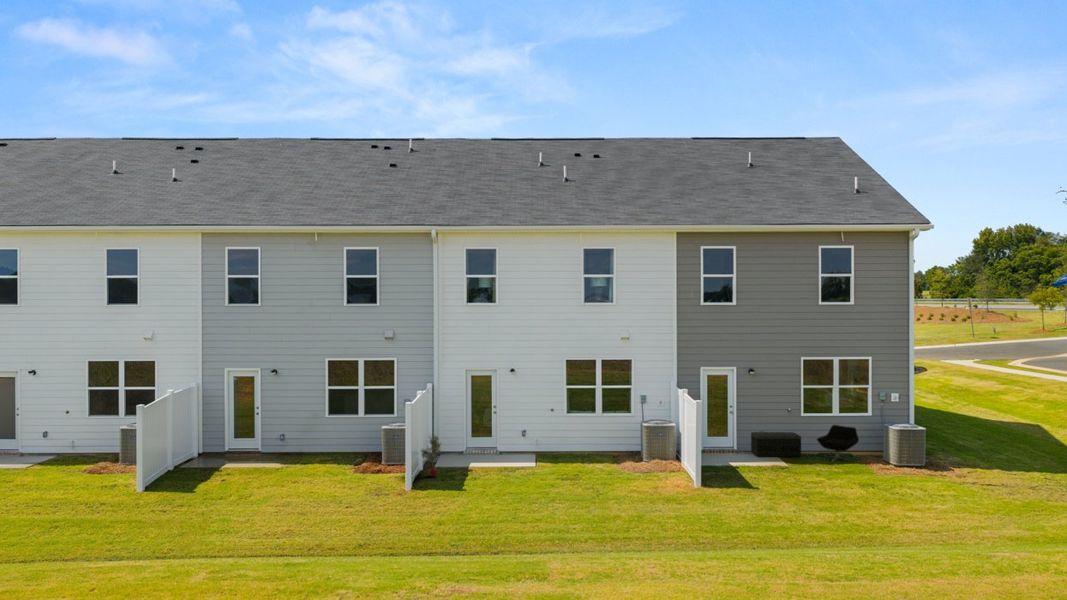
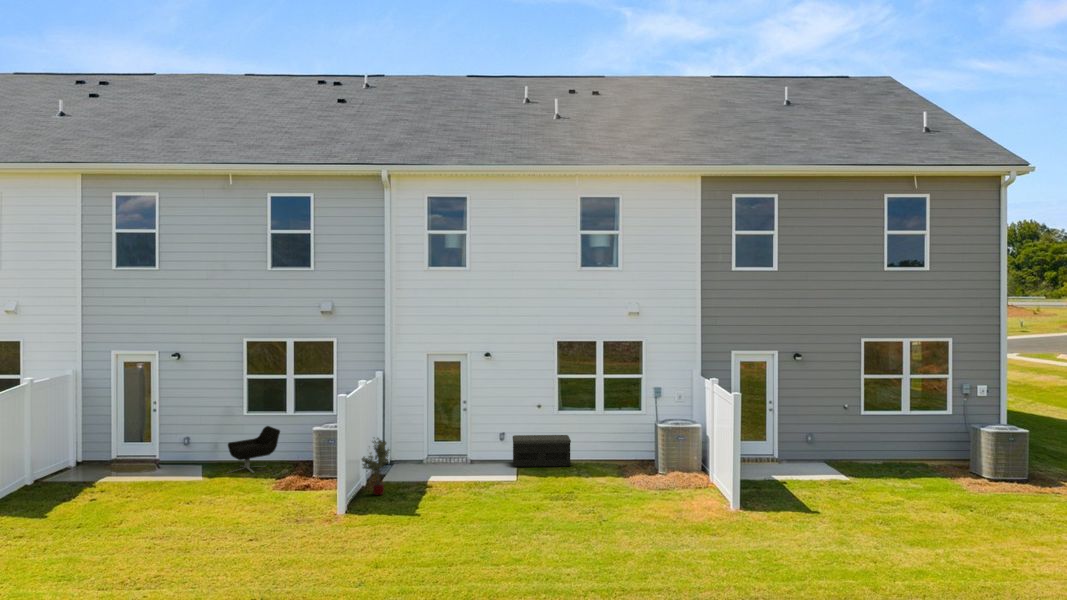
lounge chair: present [817,425,859,461] -> present [228,426,280,473]
storage bench: present [751,432,801,457] -> present [513,435,571,467]

